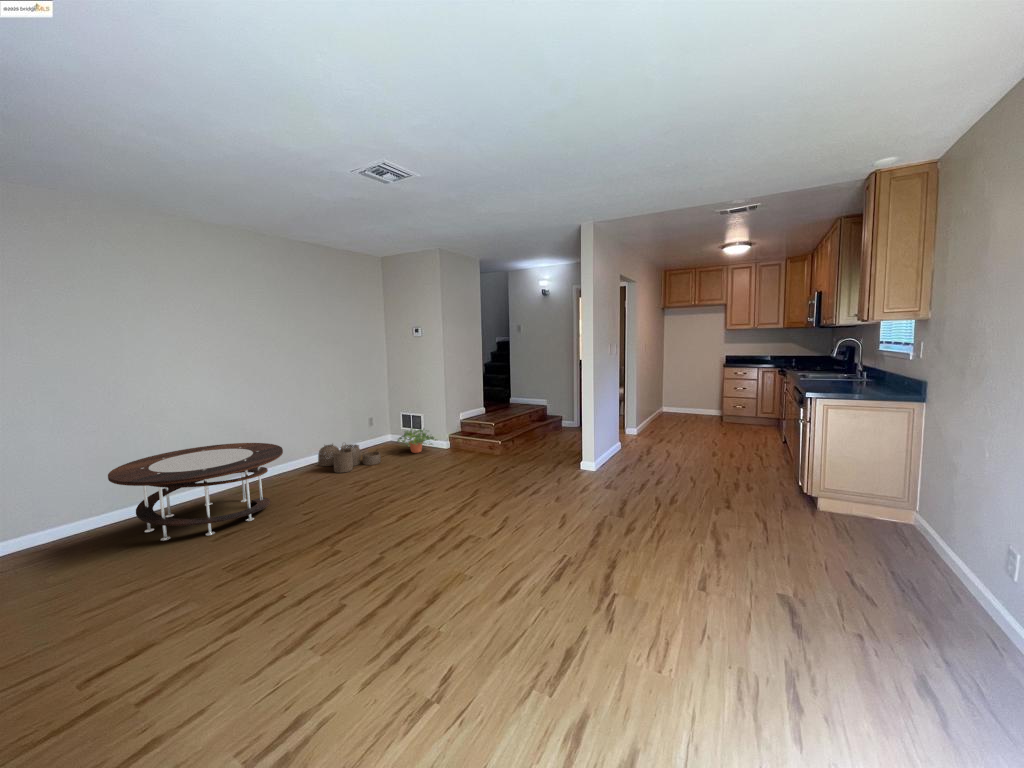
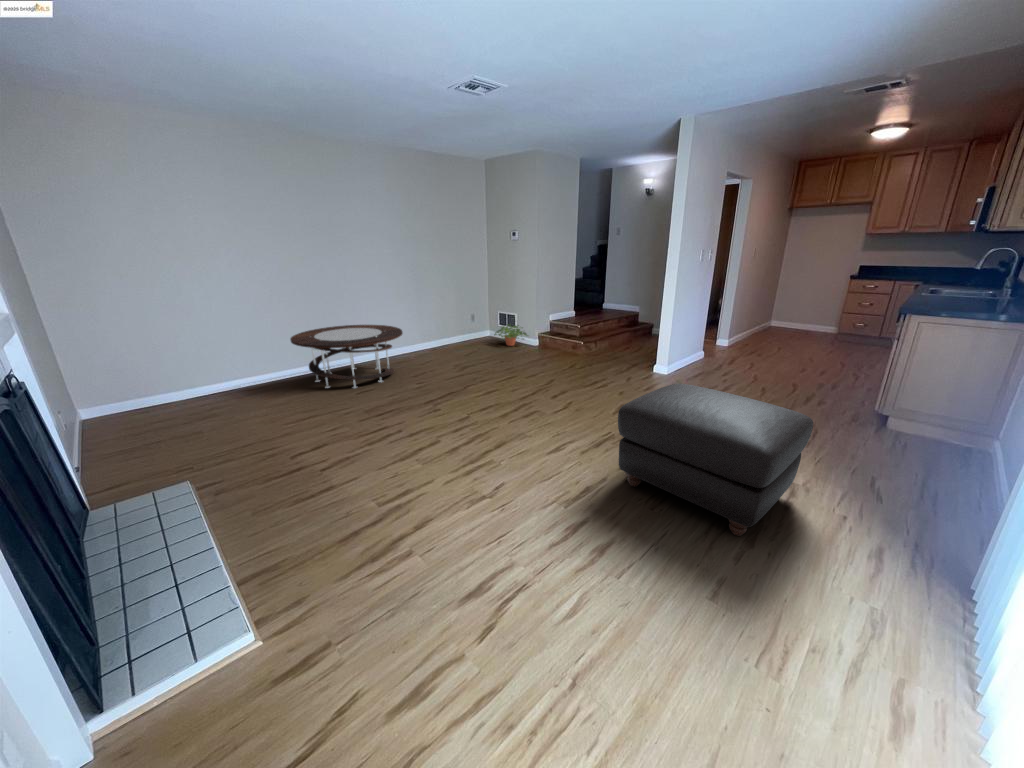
woven basket: present [318,444,381,473] -> none [431,331,480,356]
ottoman: none [594,490,803,688] -> present [618,384,813,536]

